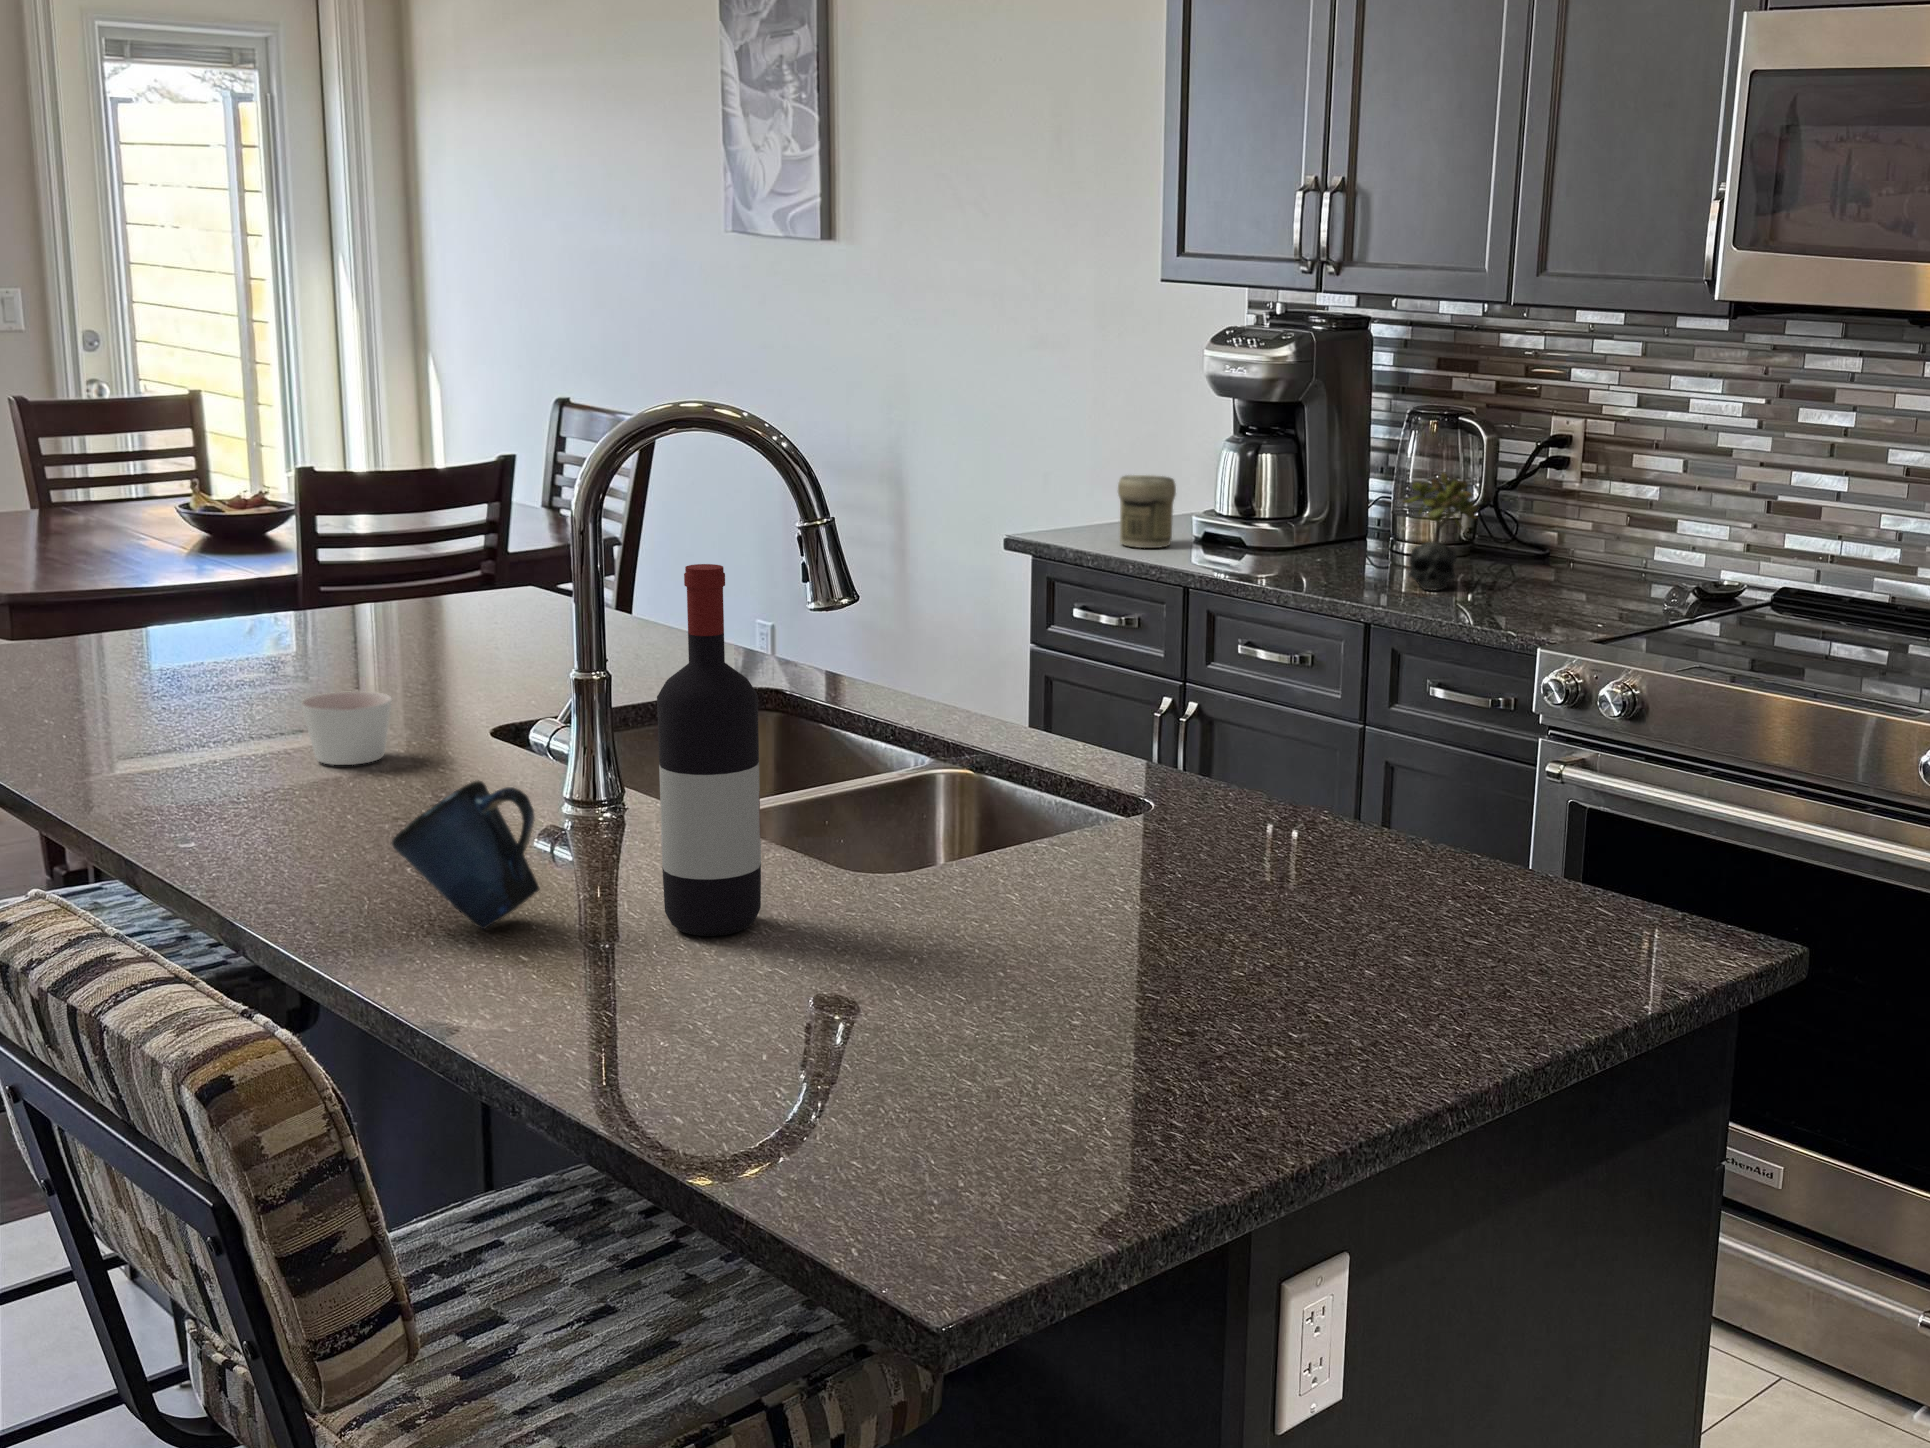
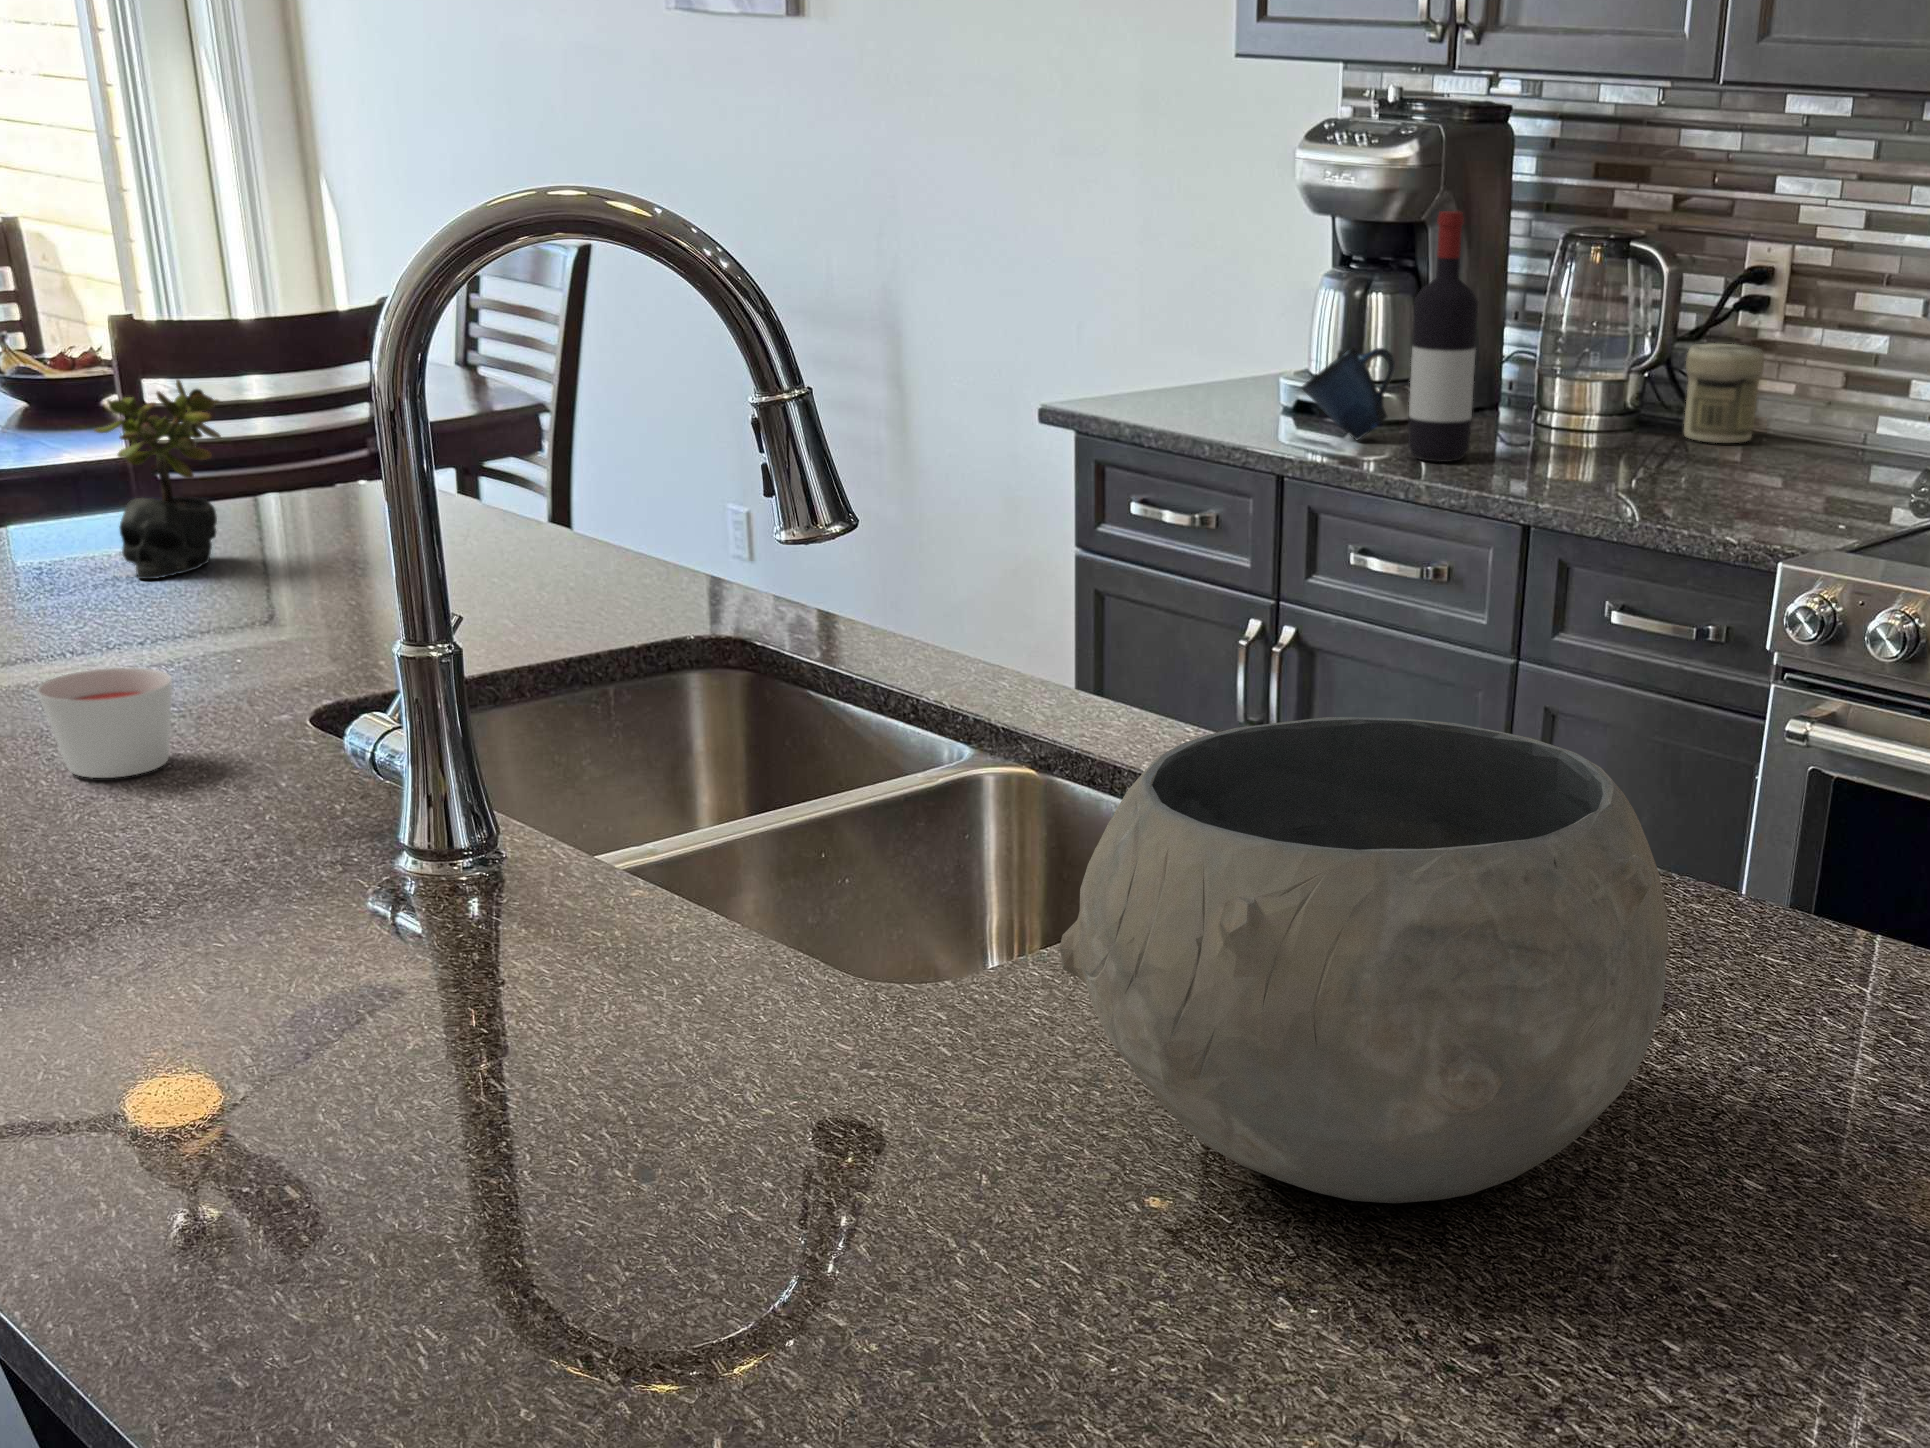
succulent plant: present [1403,472,1479,591] -> present [95,380,221,579]
jar: present [1118,475,1176,548] -> present [1684,343,1764,443]
wine bottle: present [657,564,761,936] -> present [1408,211,1479,462]
ceramic bowl: none [1001,699,1391,995] -> present [1060,717,1668,1203]
mug: present [392,780,539,929] -> present [1302,346,1395,440]

